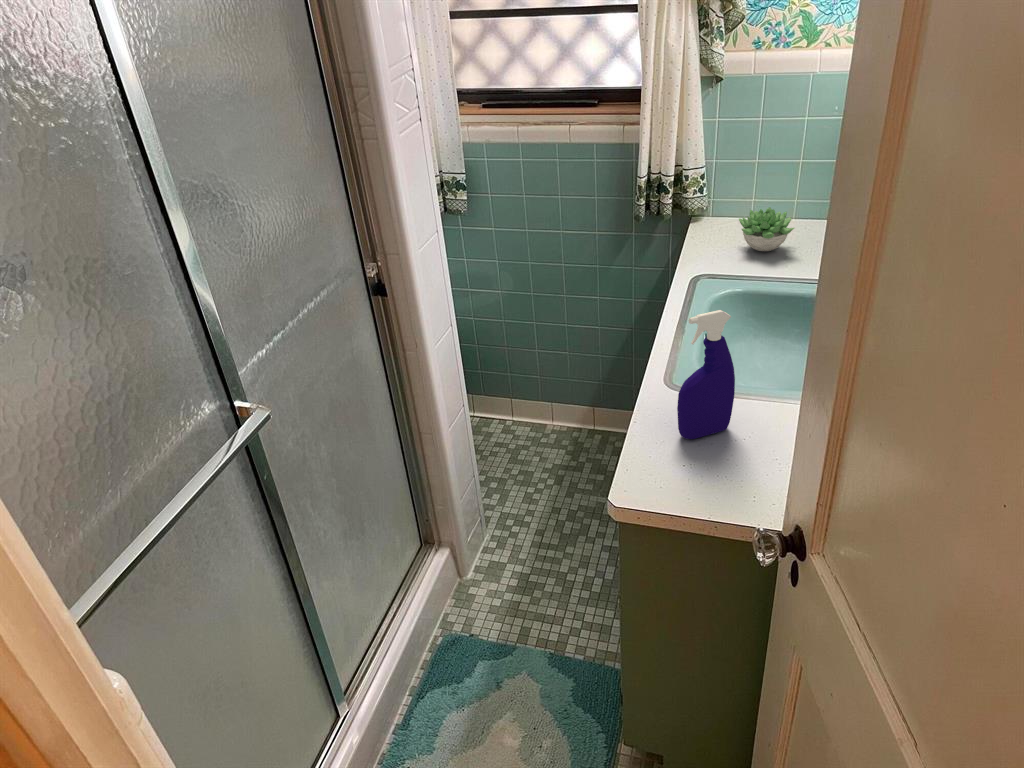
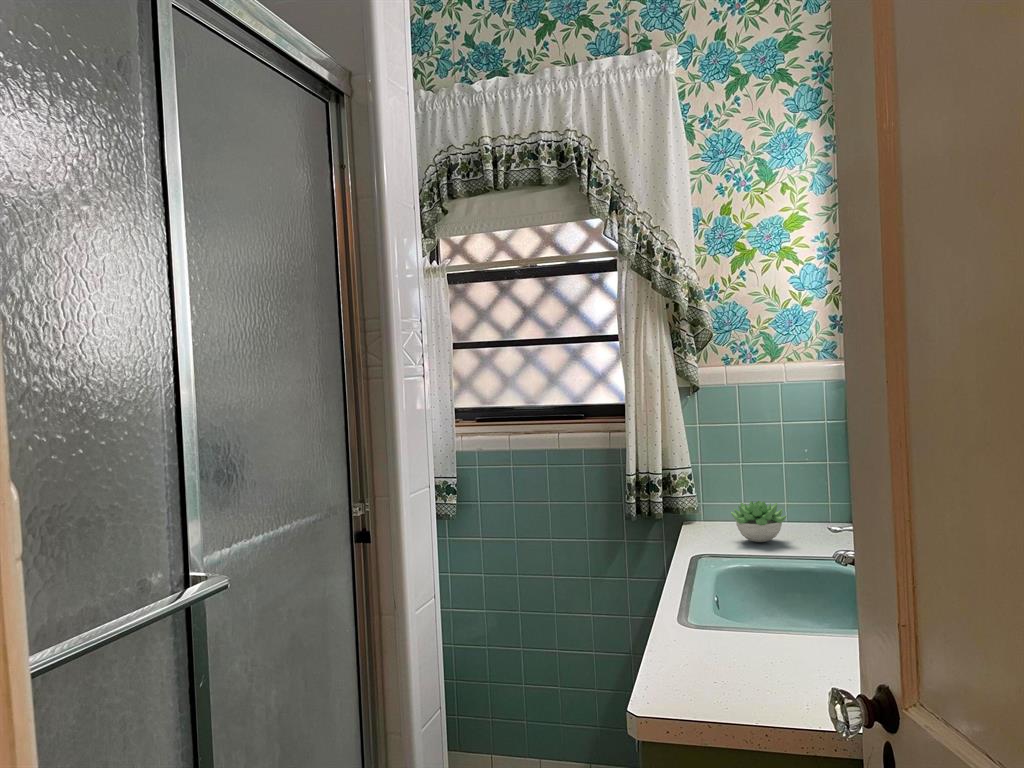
spray bottle: present [677,310,735,439] -> none [680,507,741,662]

